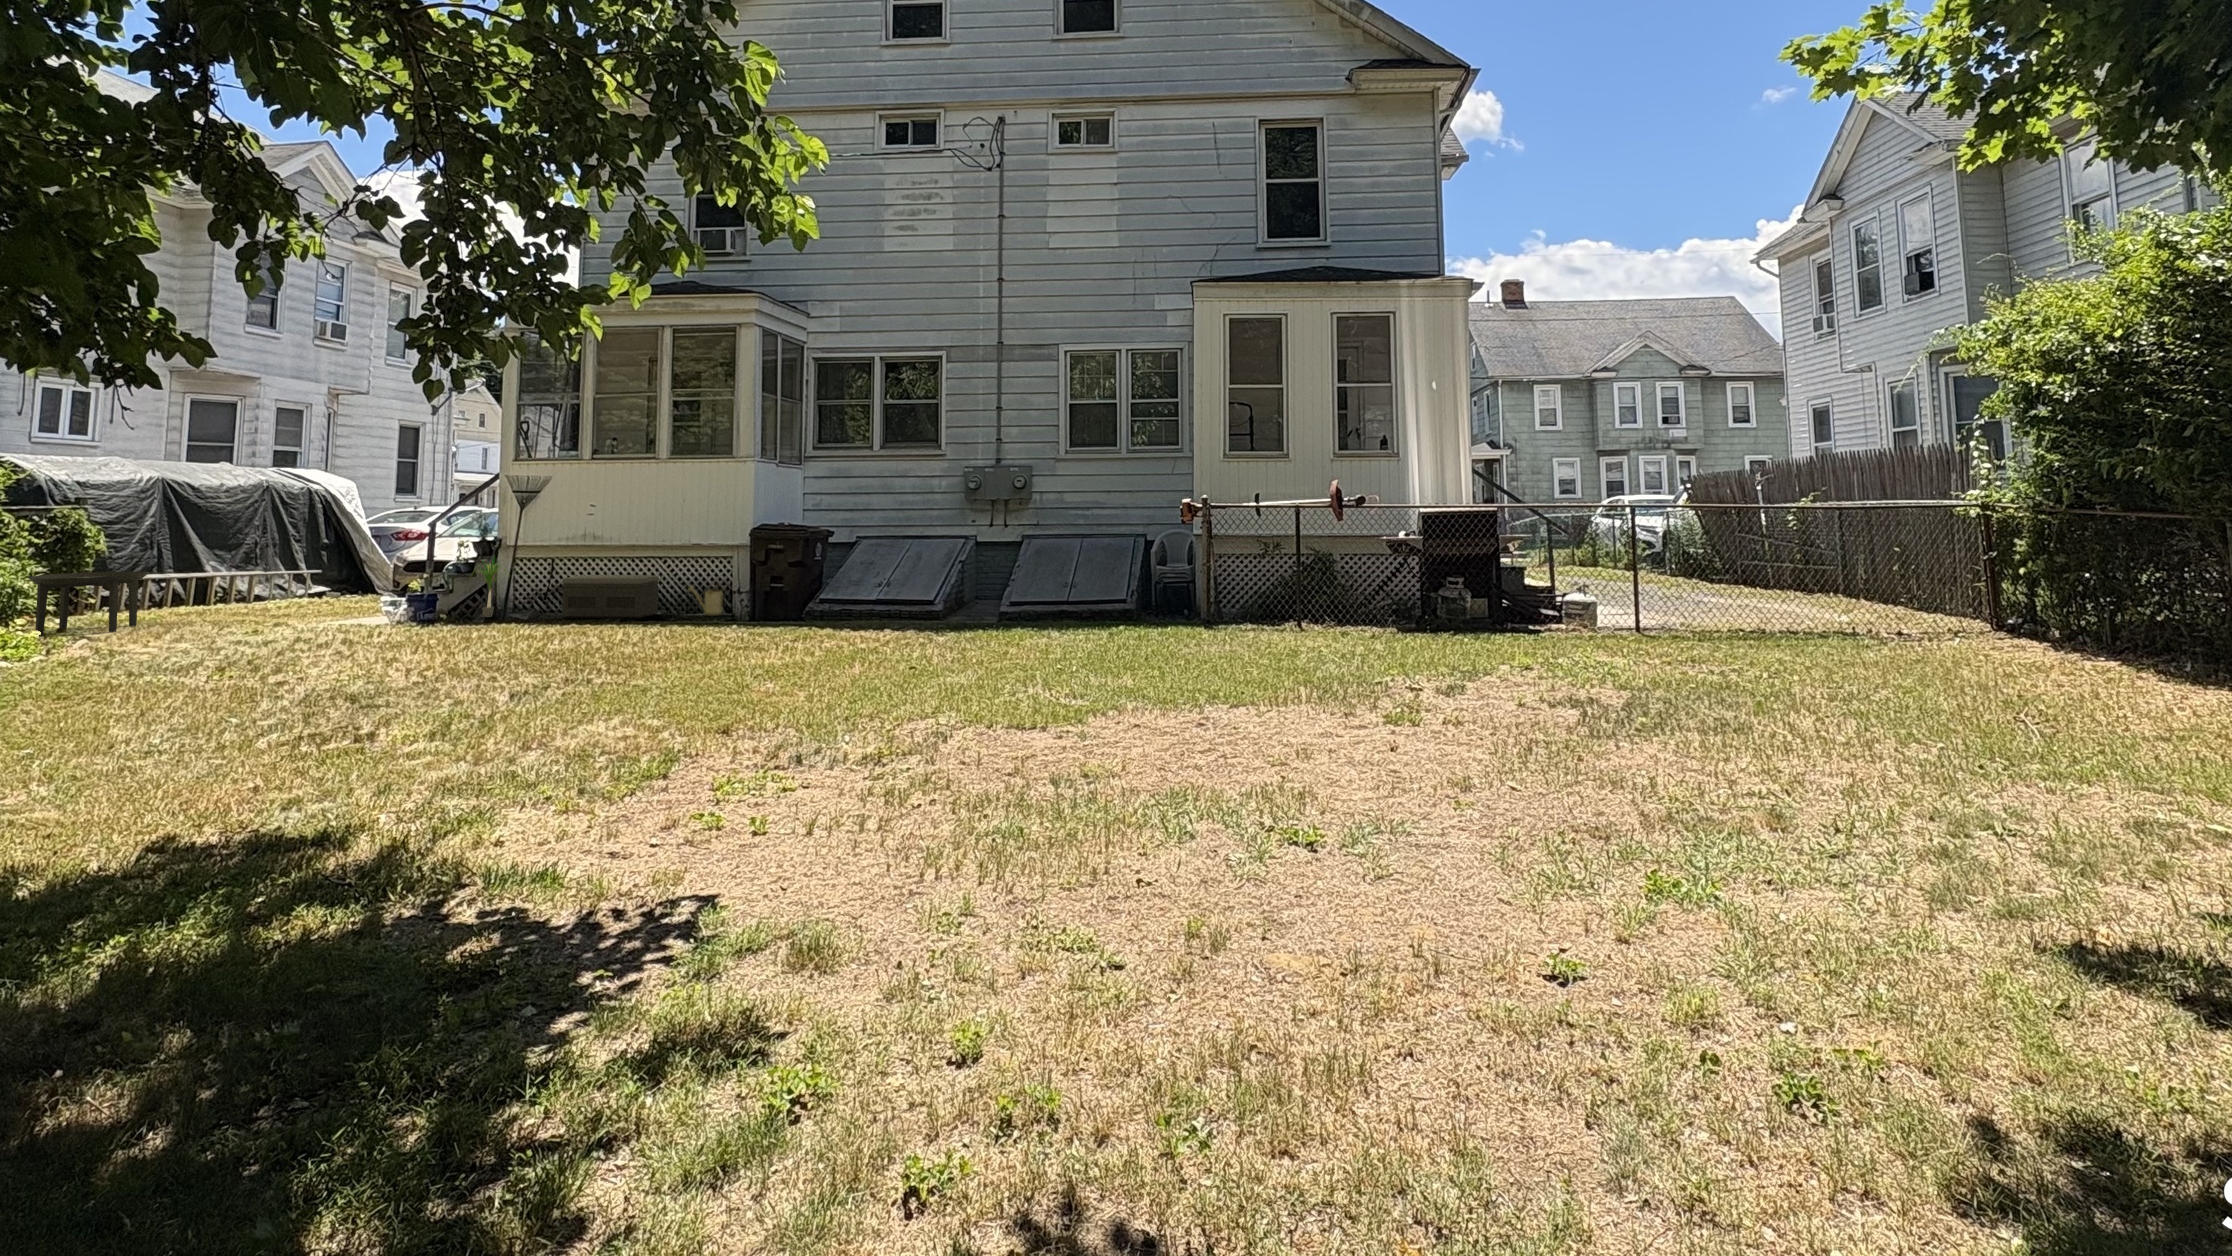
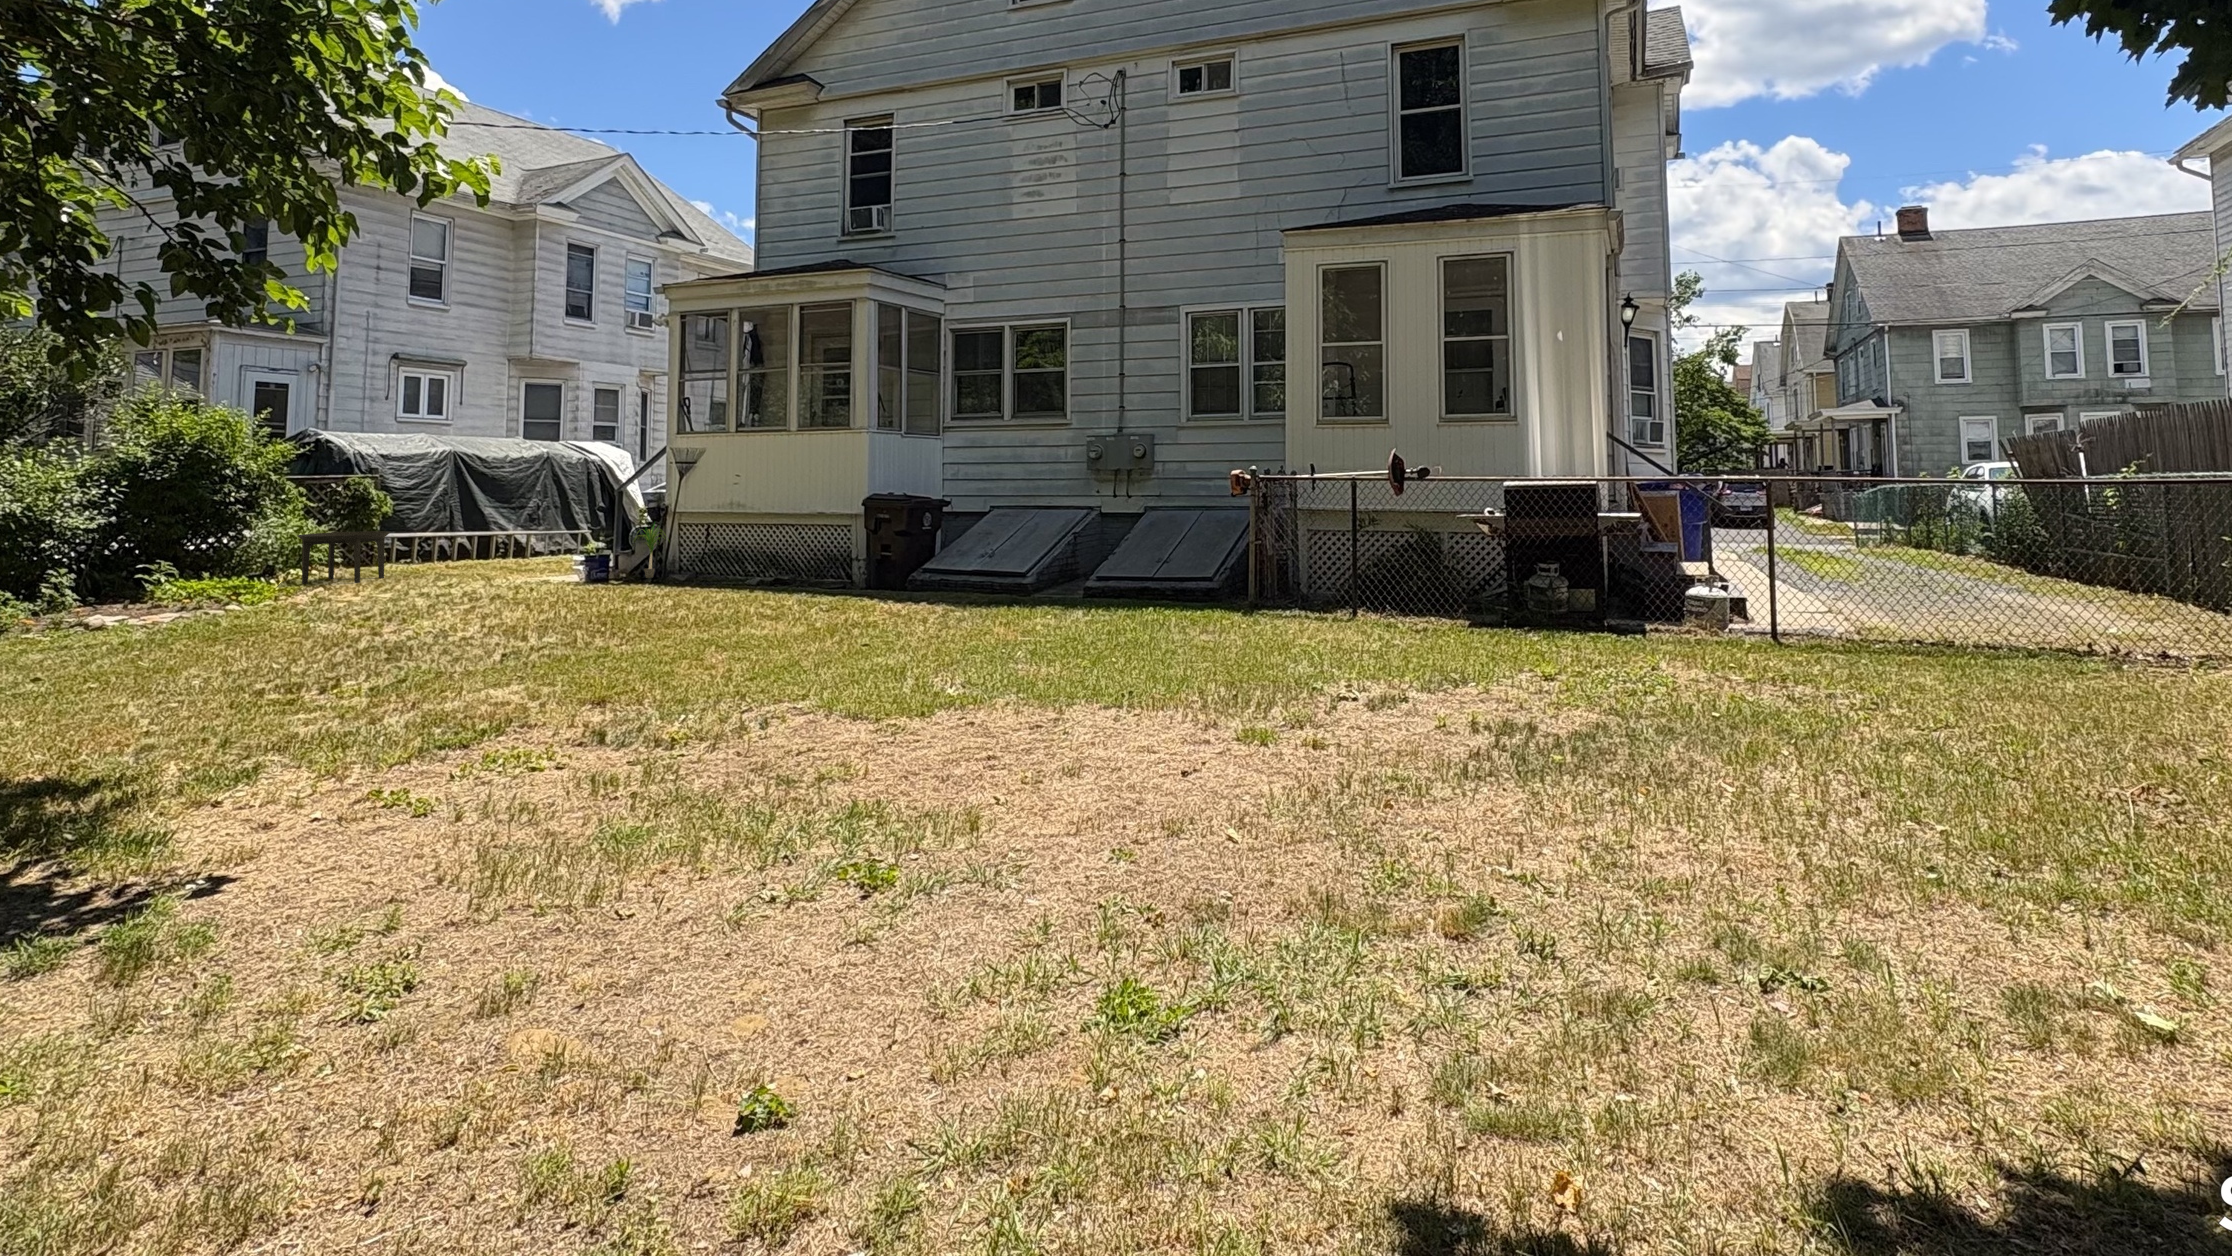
storage bench: present [563,575,658,618] -> none [705,541,788,582]
watering can: present [688,583,723,616] -> none [810,549,843,582]

